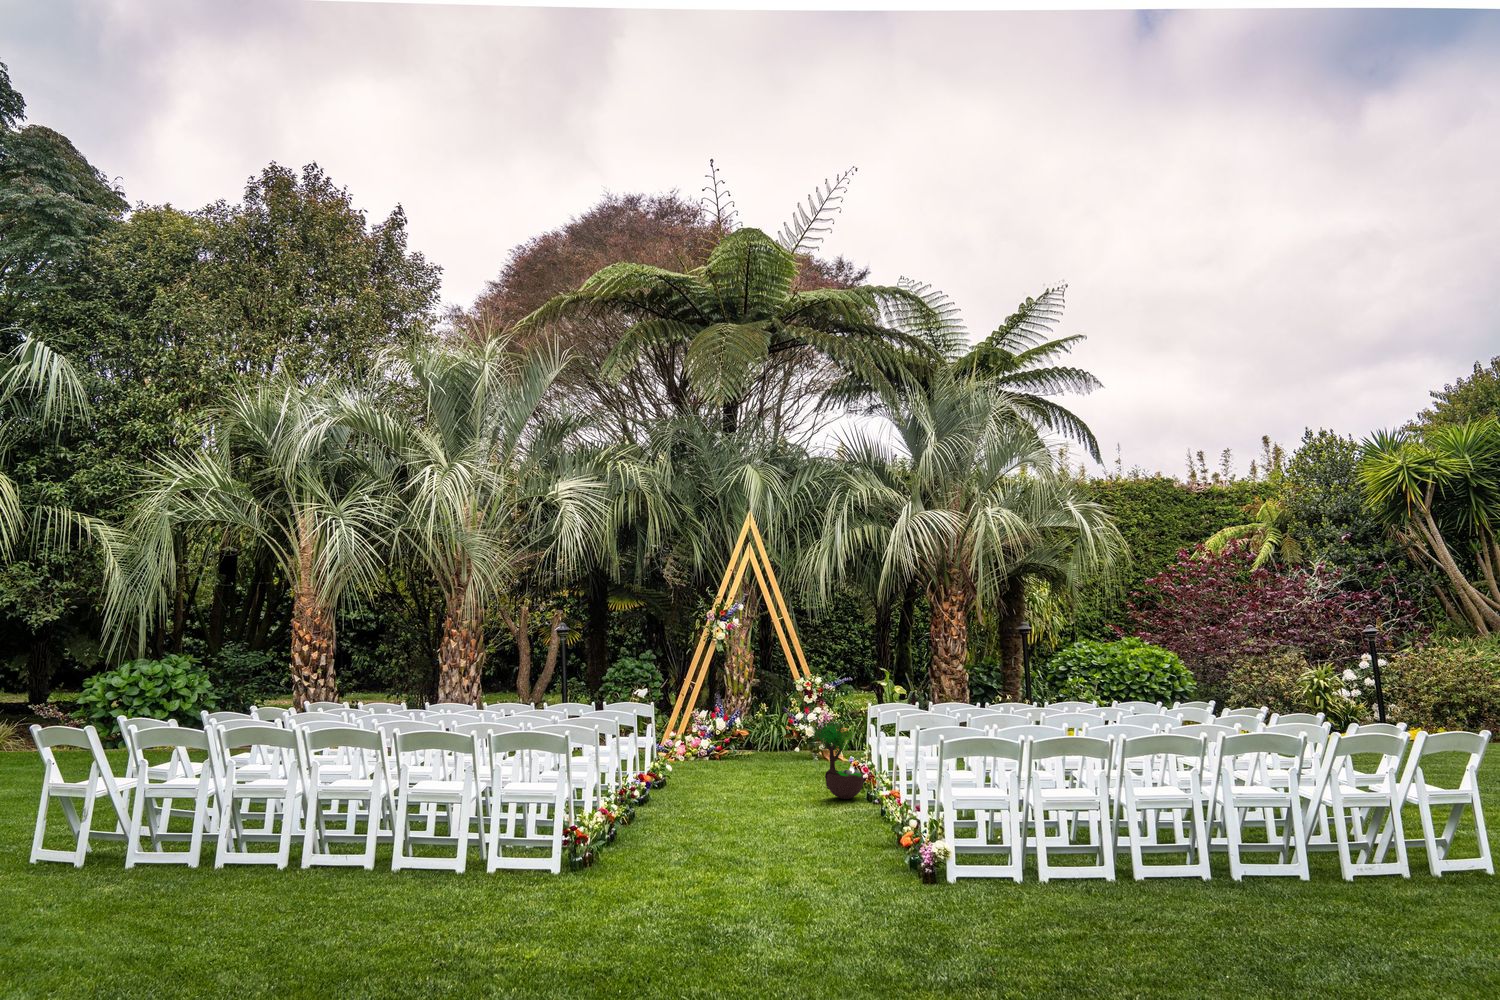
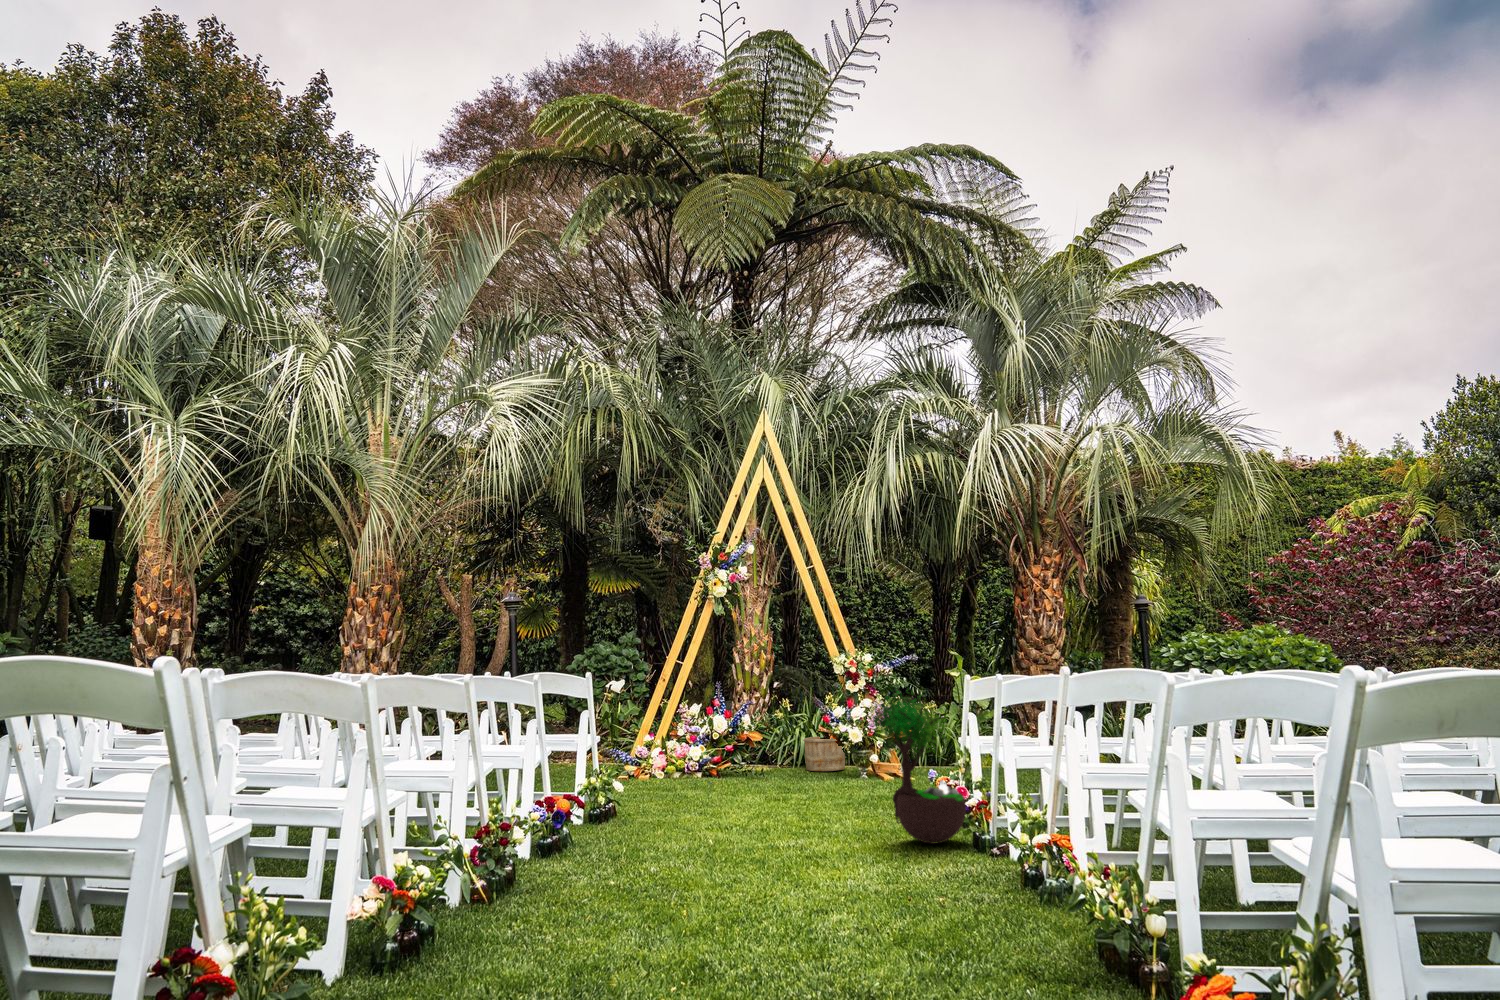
wooden bucket: none [778,730,807,755] -> present [803,736,845,771]

